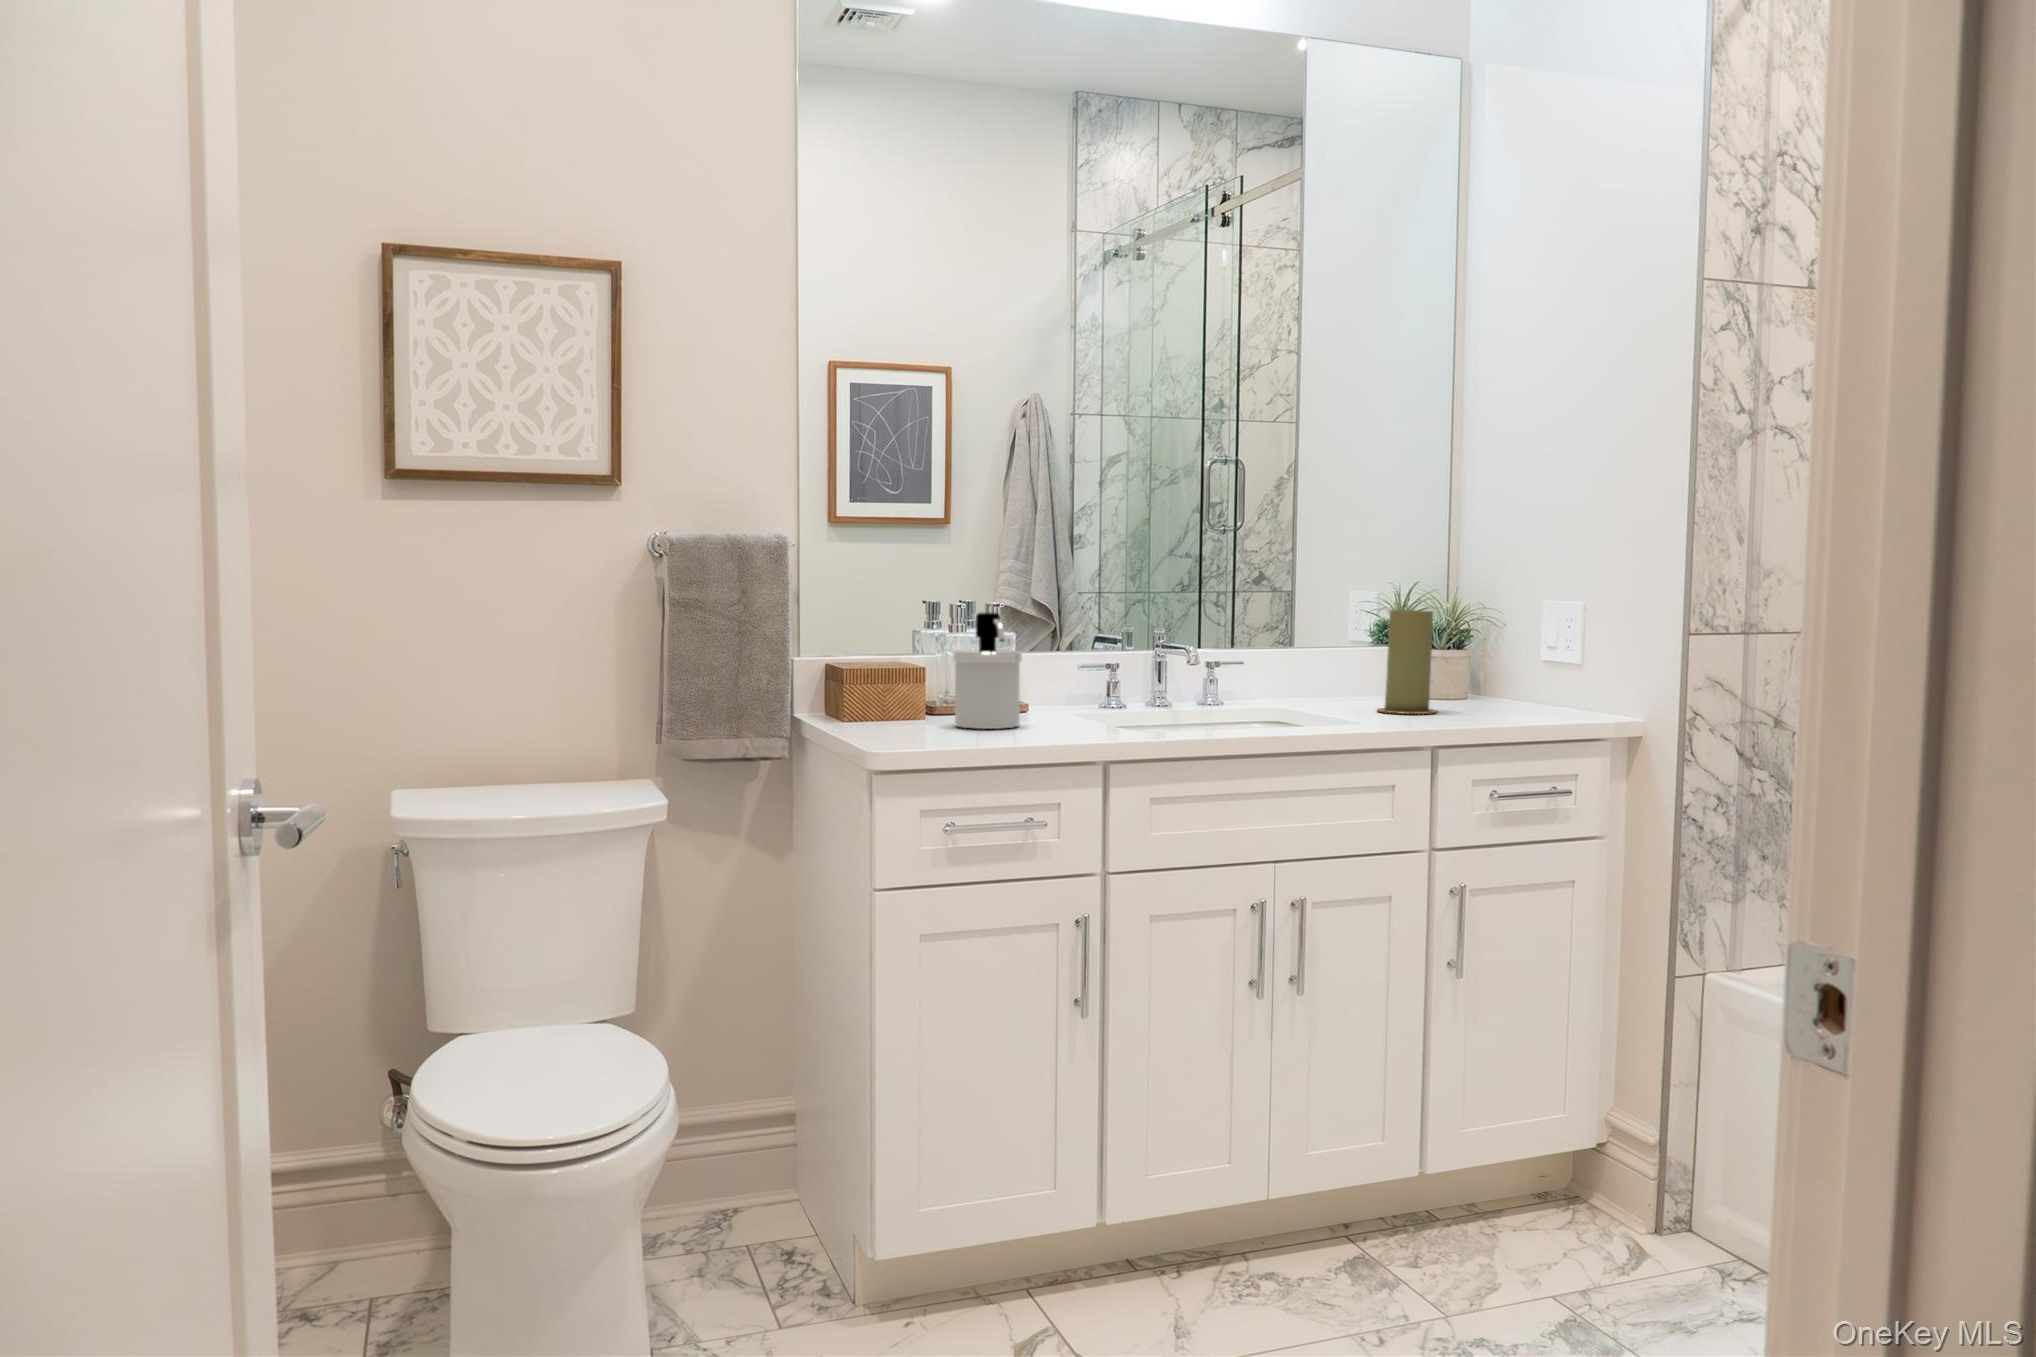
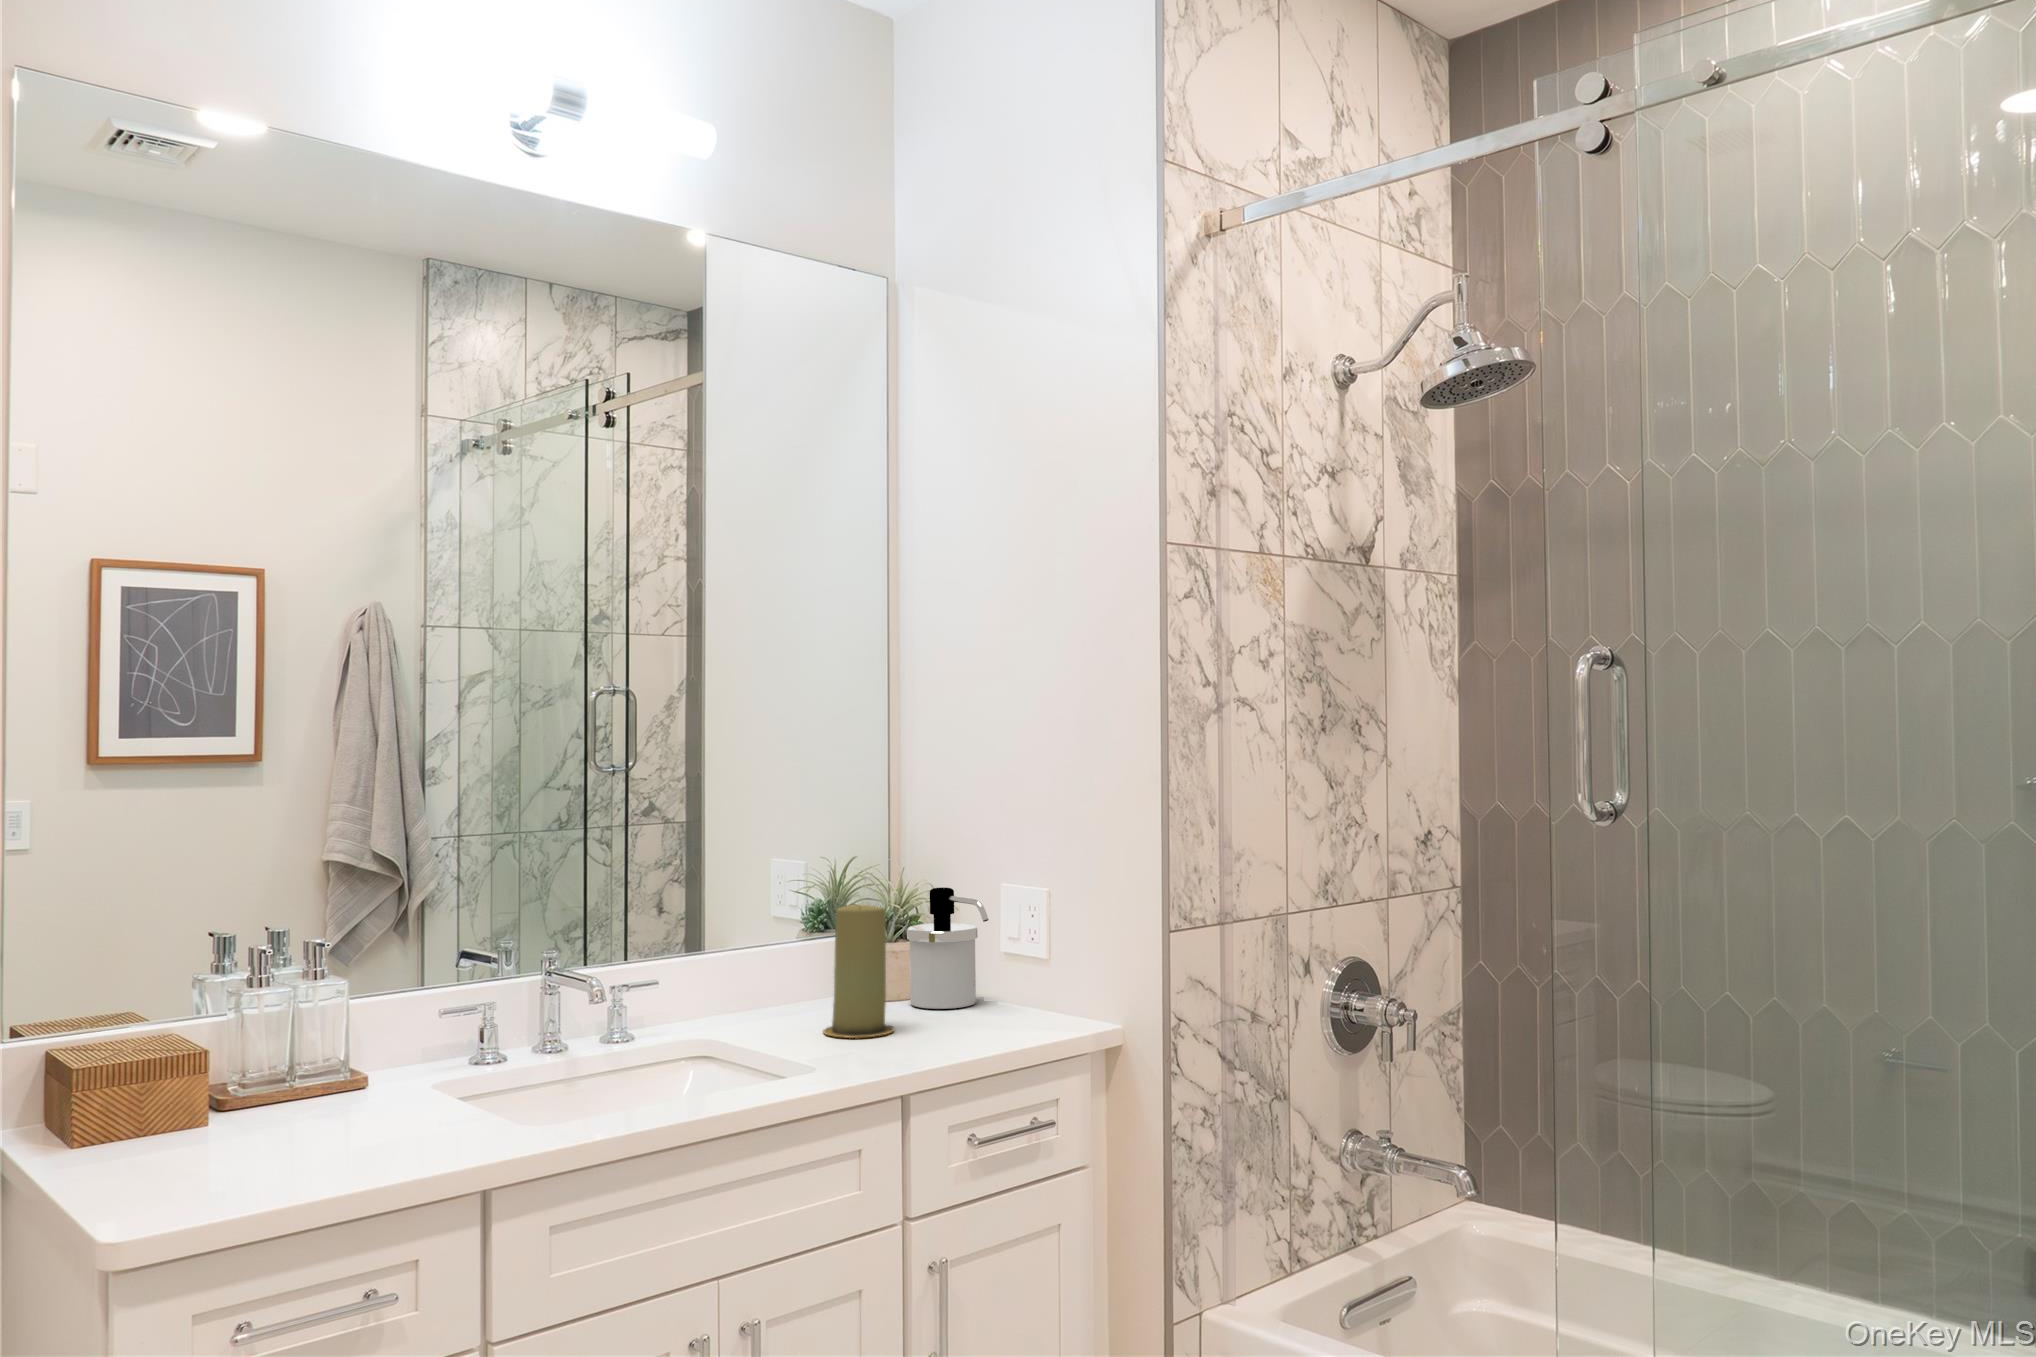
soap dispenser: present [953,612,1022,729] -> present [907,887,989,1009]

